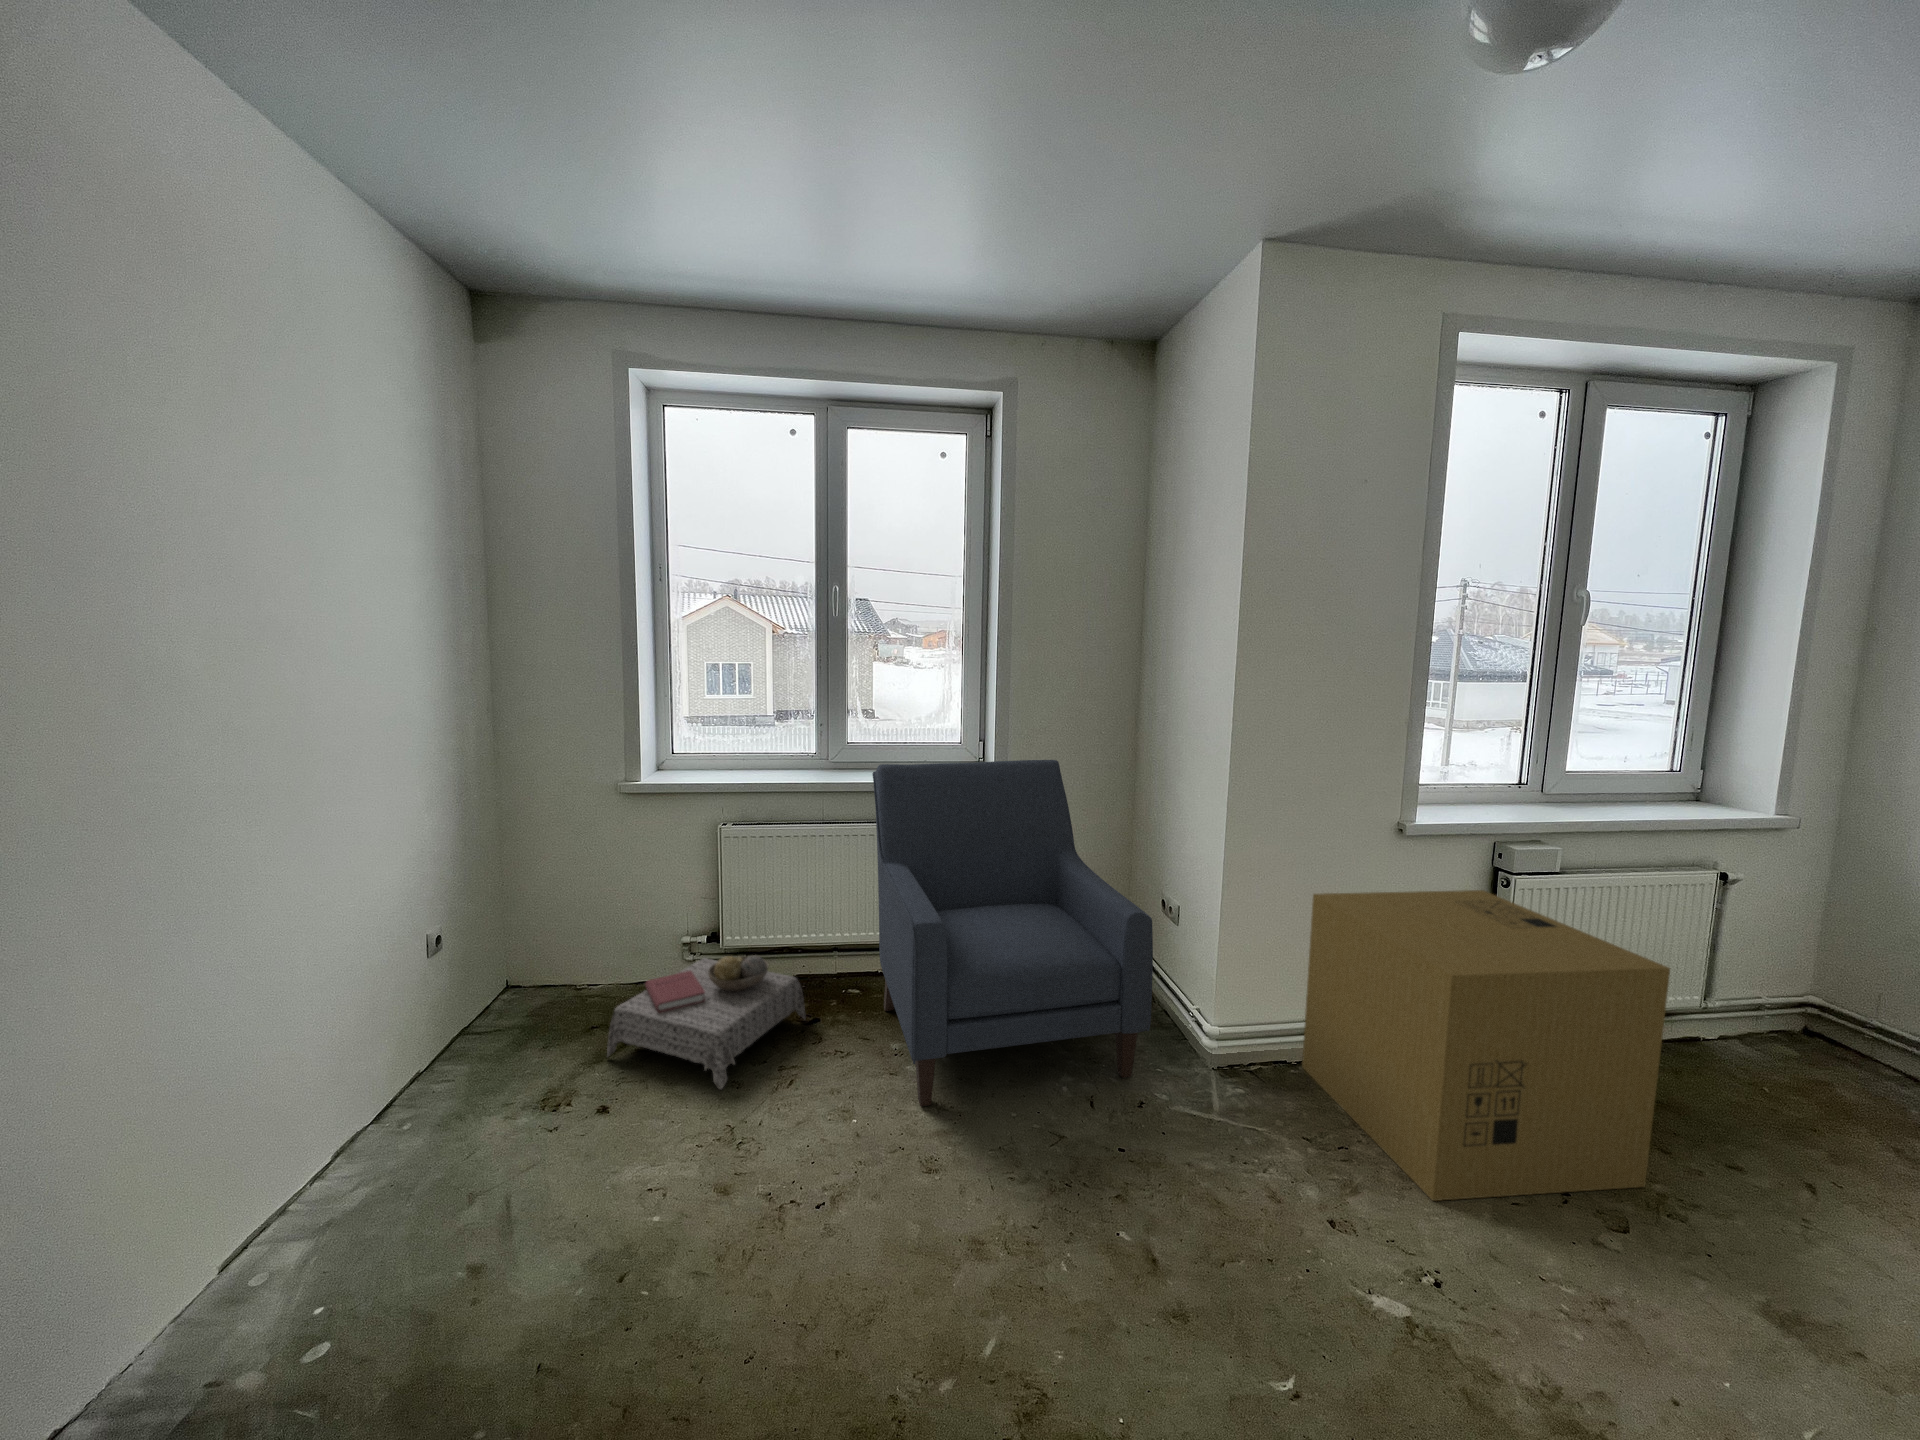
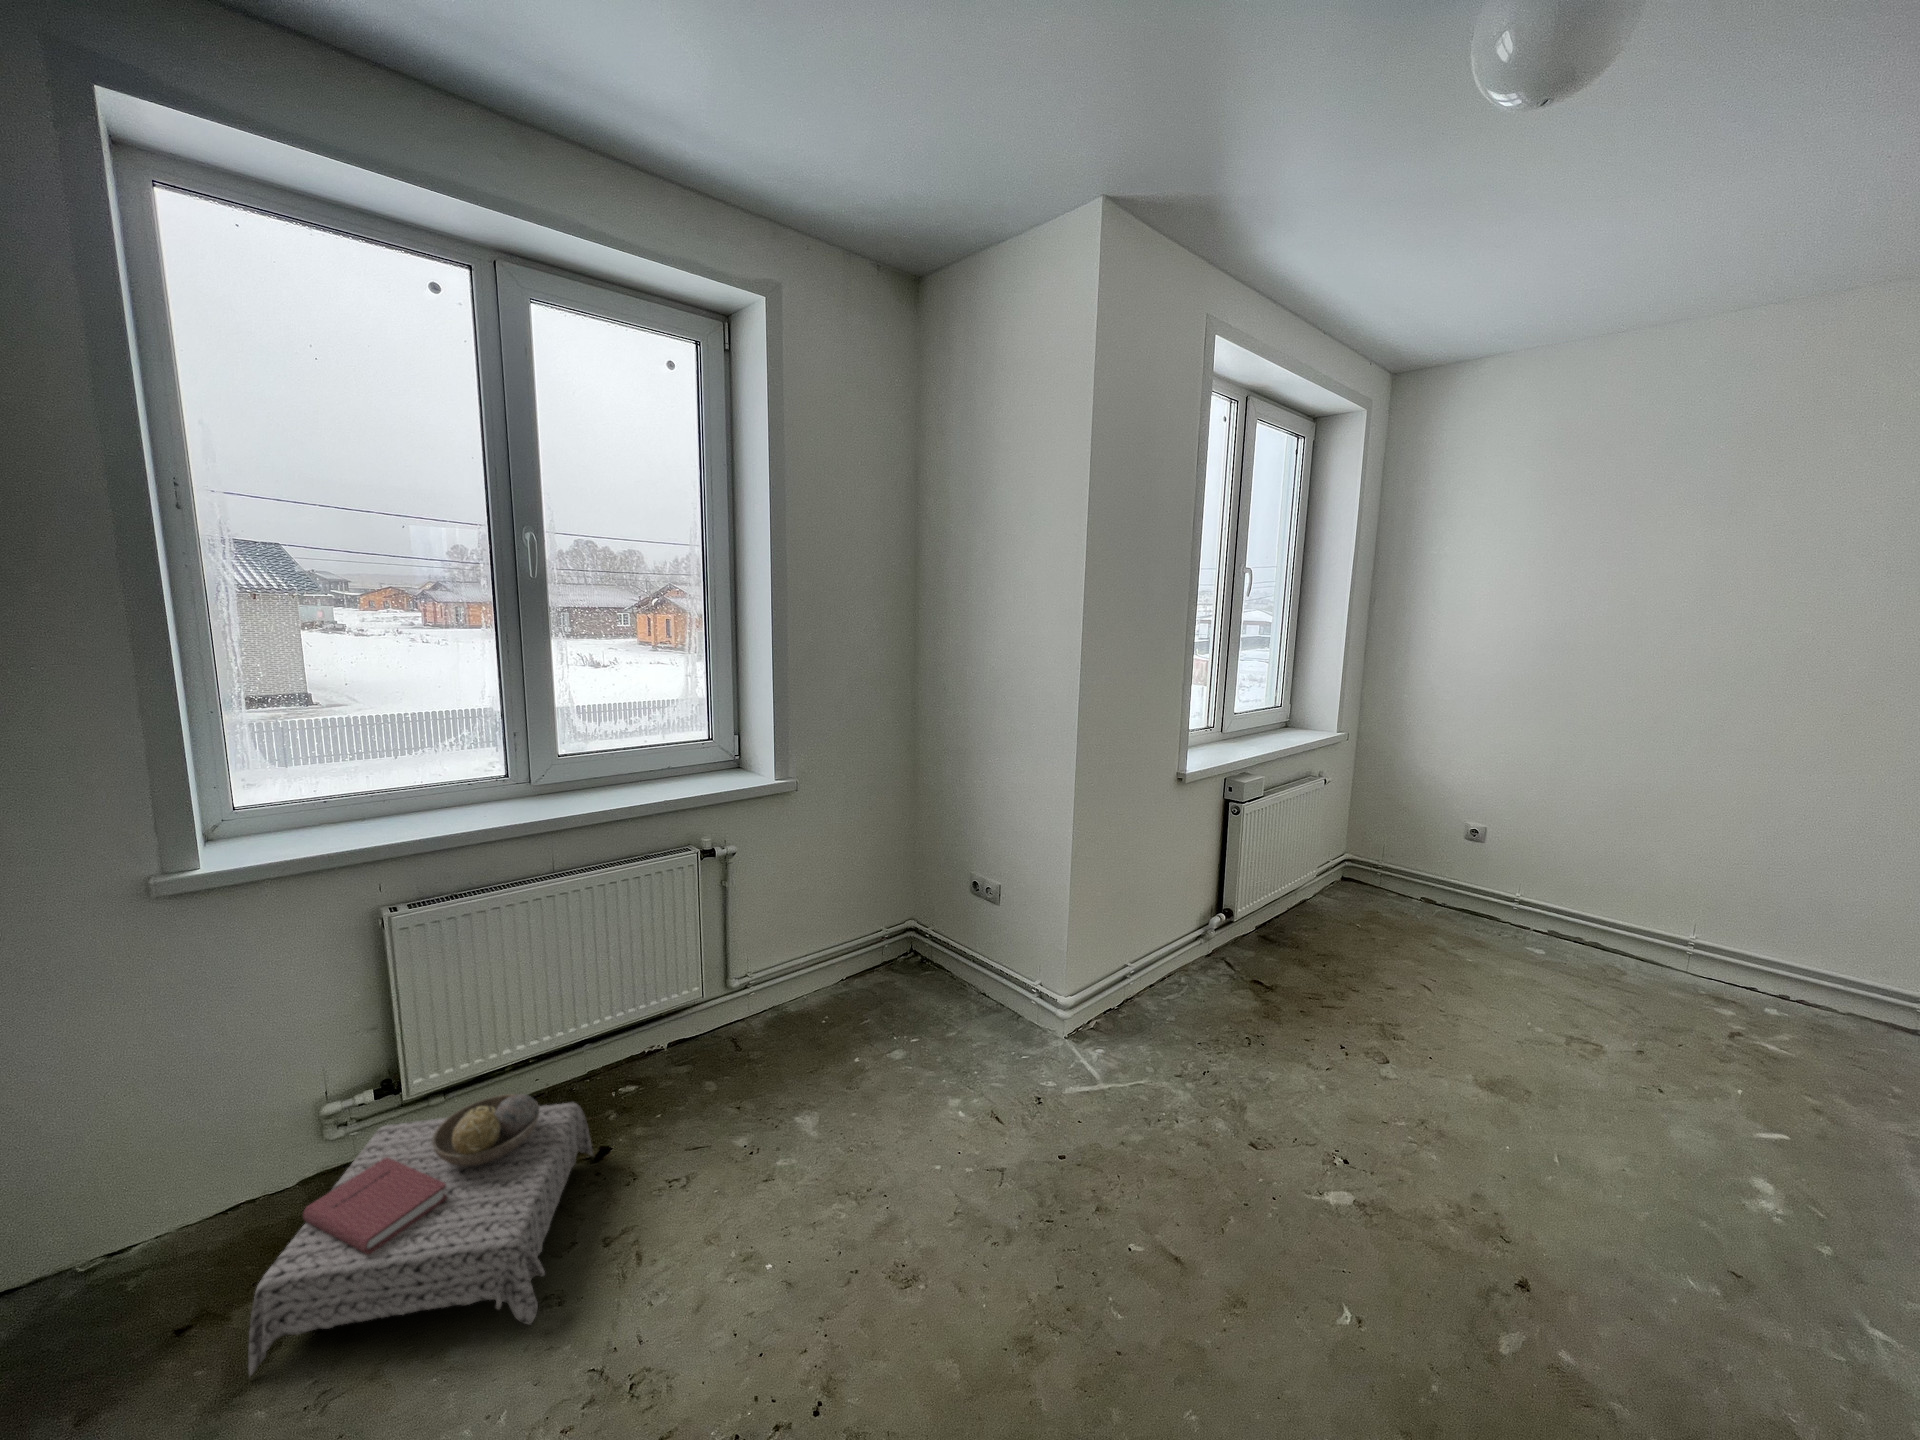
chair: present [873,760,1153,1106] -> none [640,747,1035,1207]
cardboard box: present [1302,890,1670,1201] -> none [1127,820,1388,1092]

